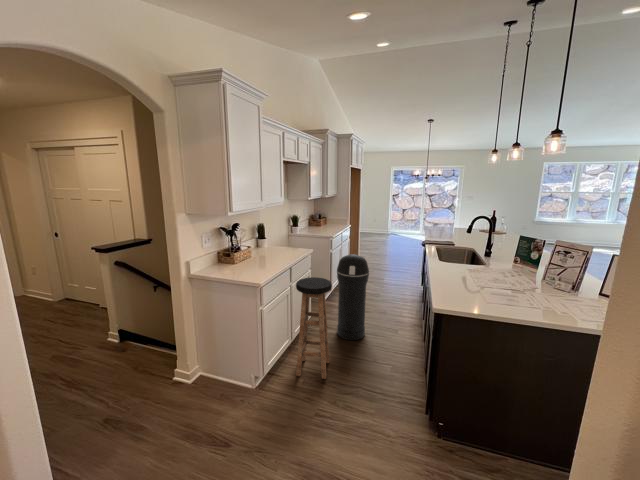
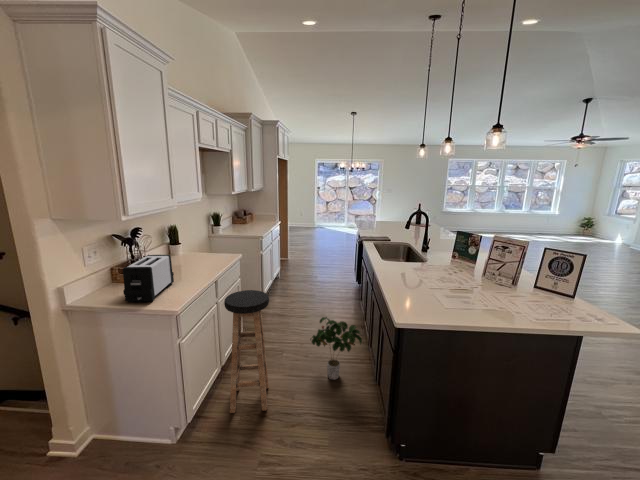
toaster: none [226,244,260,277] -> present [123,255,174,302]
trash can: present [337,254,369,340] -> none [271,258,308,355]
potted plant: none [368,308,414,366] -> present [310,317,362,379]

